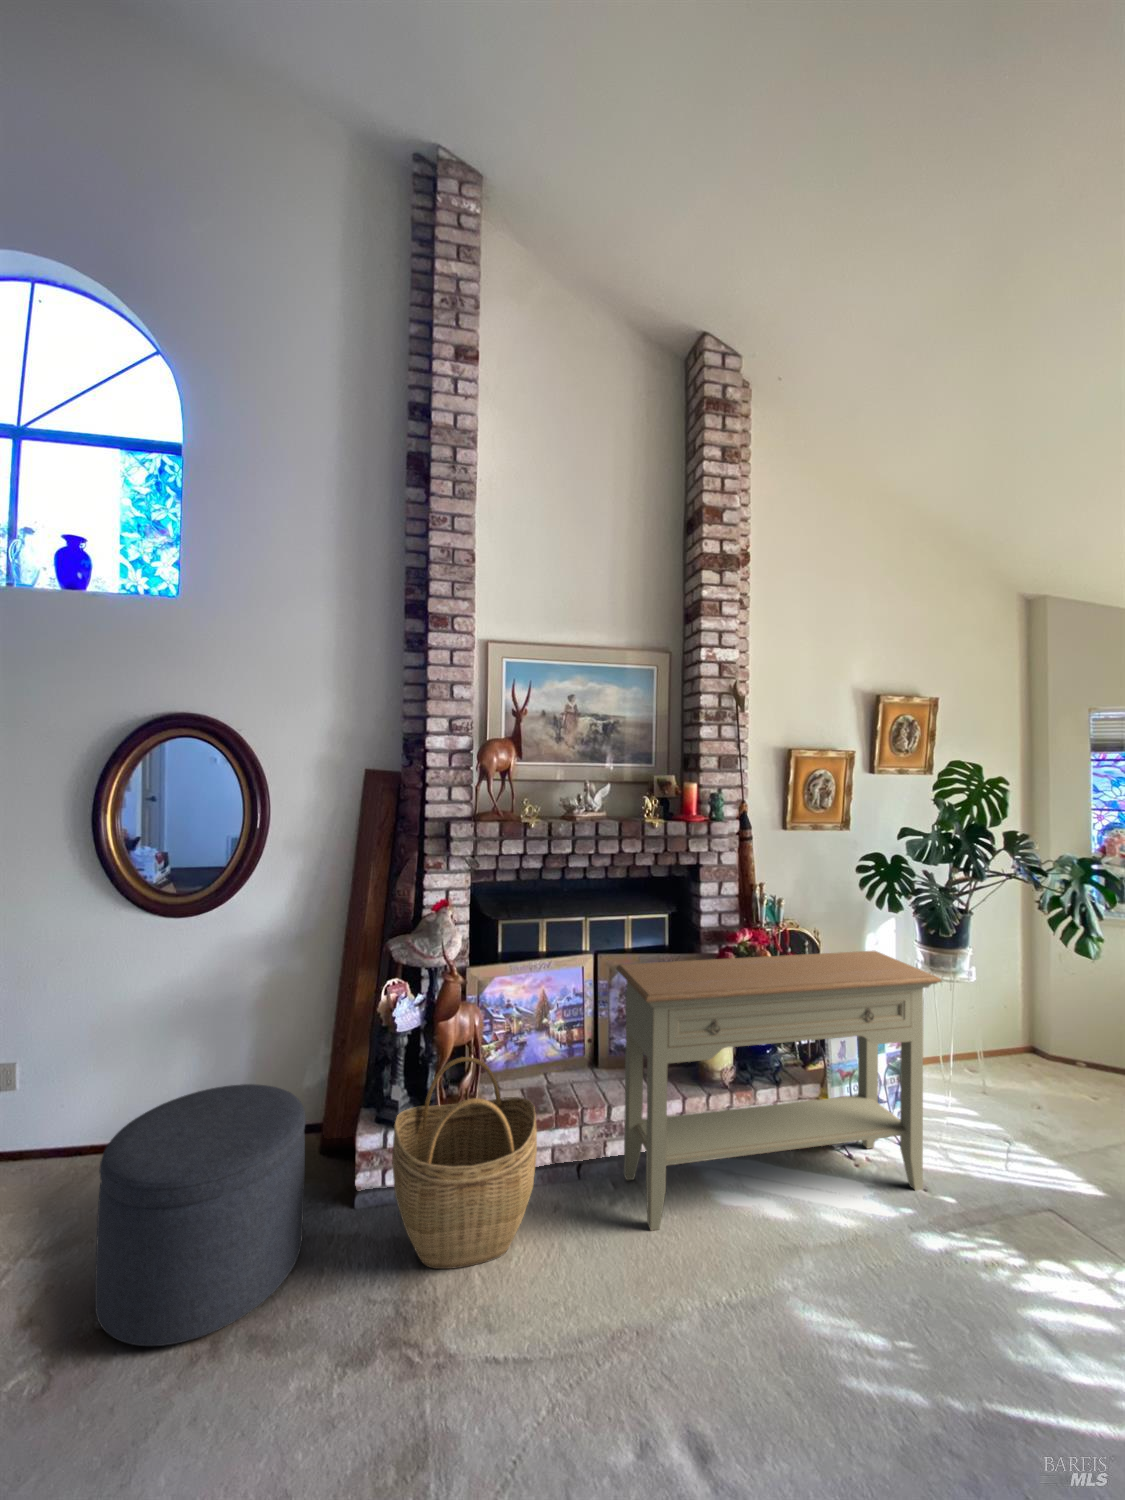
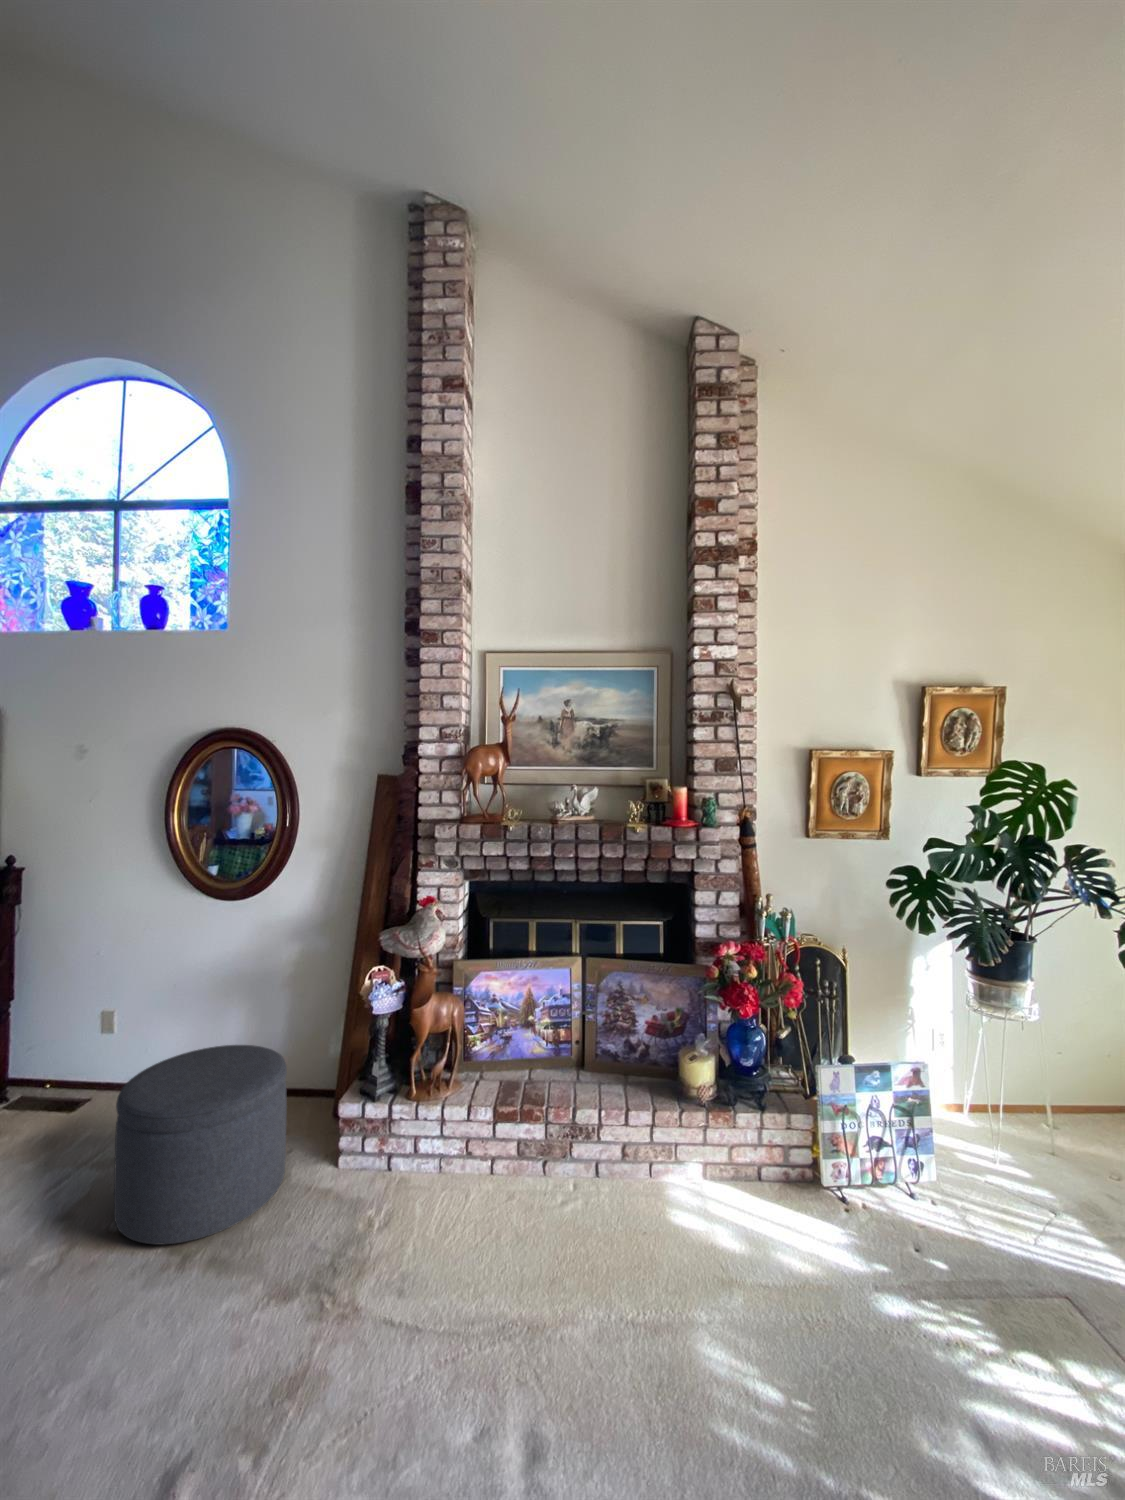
console table: present [616,951,942,1231] -> none [574,968,929,1248]
woven basket: present [392,1057,537,1269] -> none [345,1042,480,1232]

